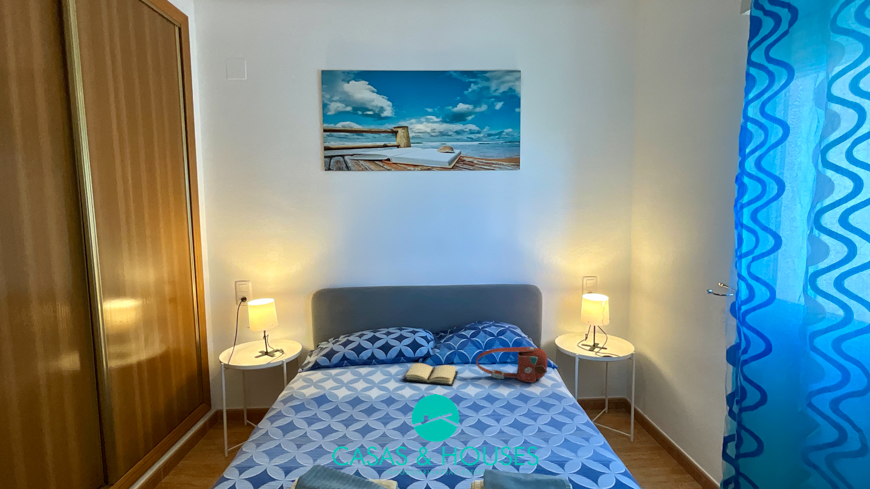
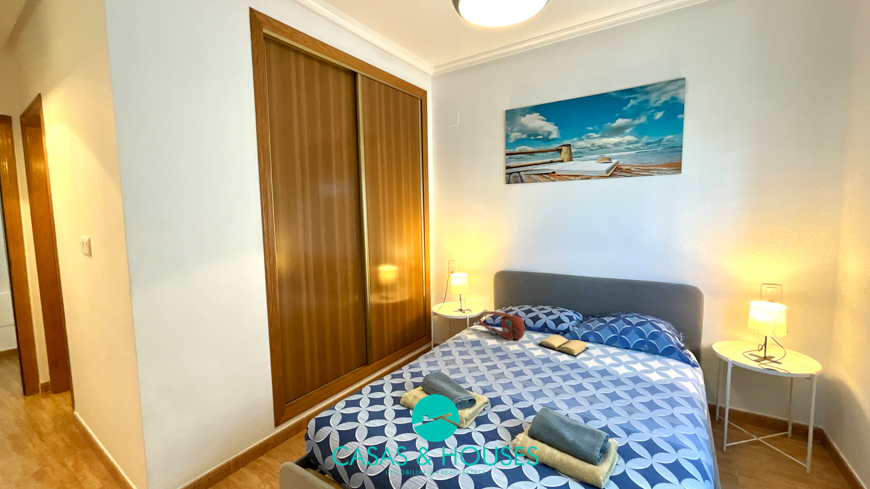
handbag: present [476,347,547,382] -> present [478,312,525,340]

